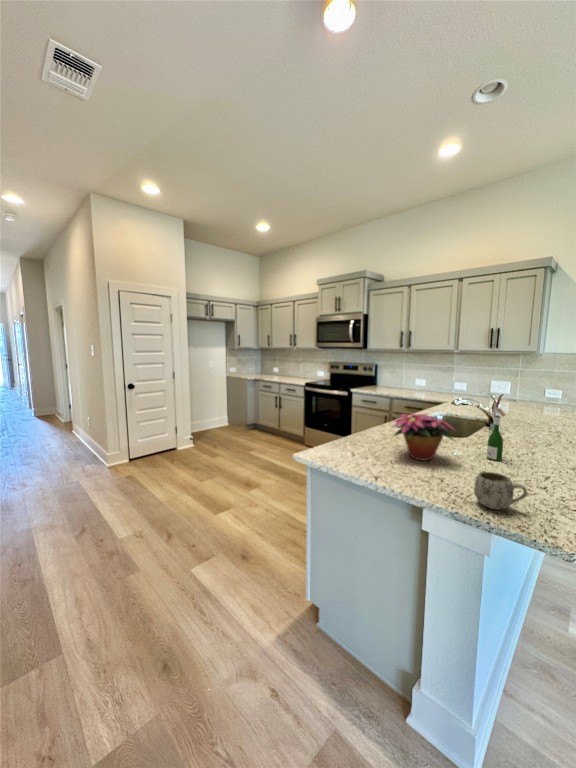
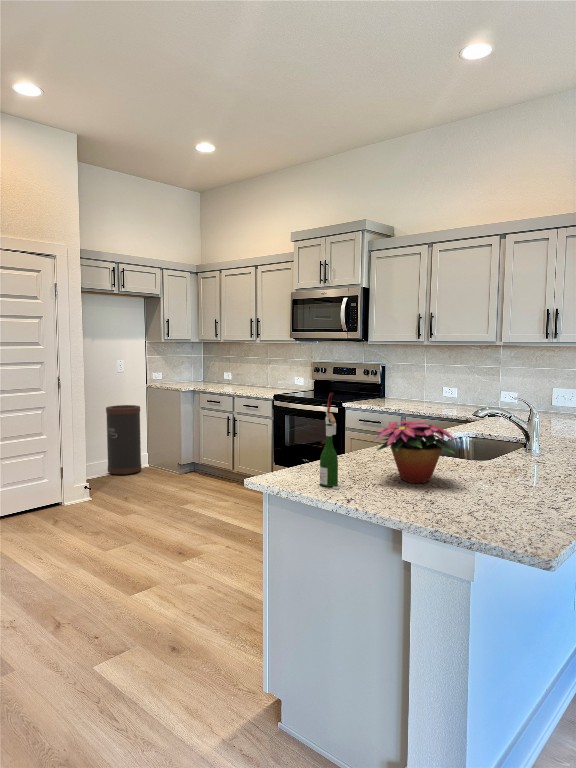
trash can: none [202,388,224,431] -> present [106,405,141,475]
wine bottle: present [487,394,507,463] -> present [320,393,339,489]
mug: present [474,472,527,509] -> none [462,482,519,526]

